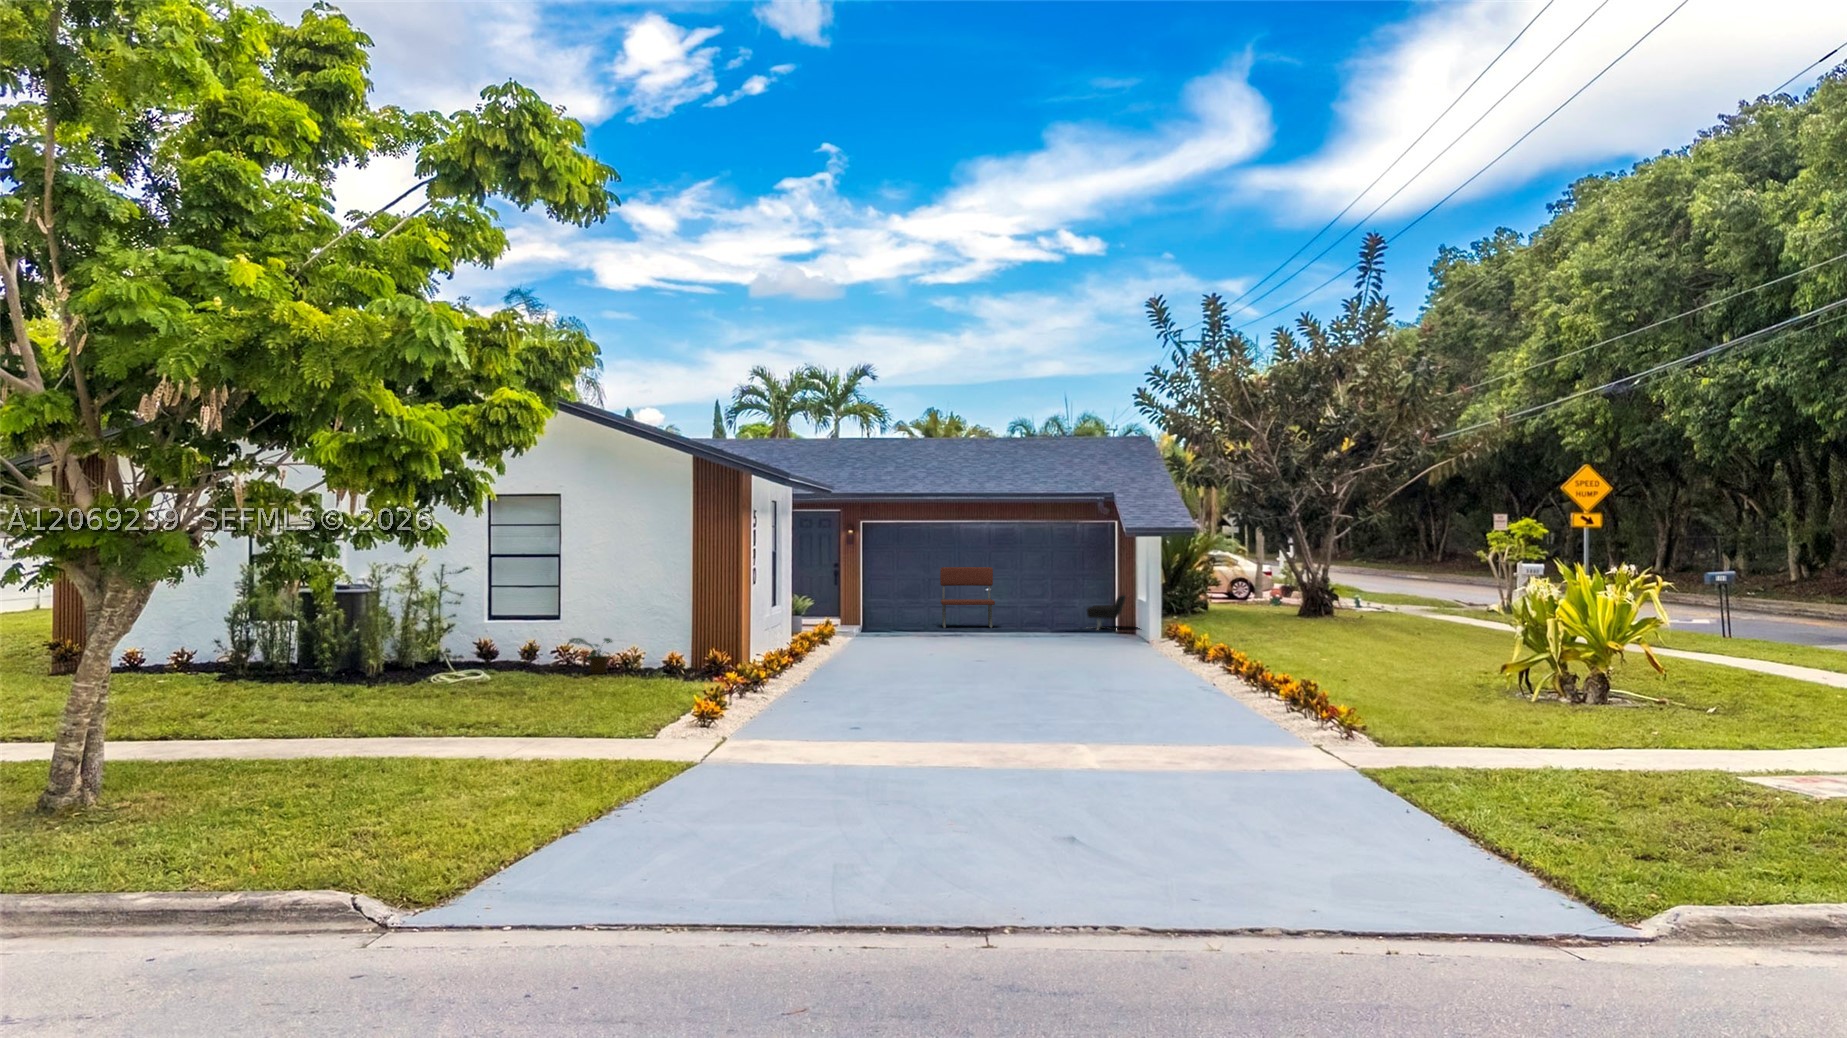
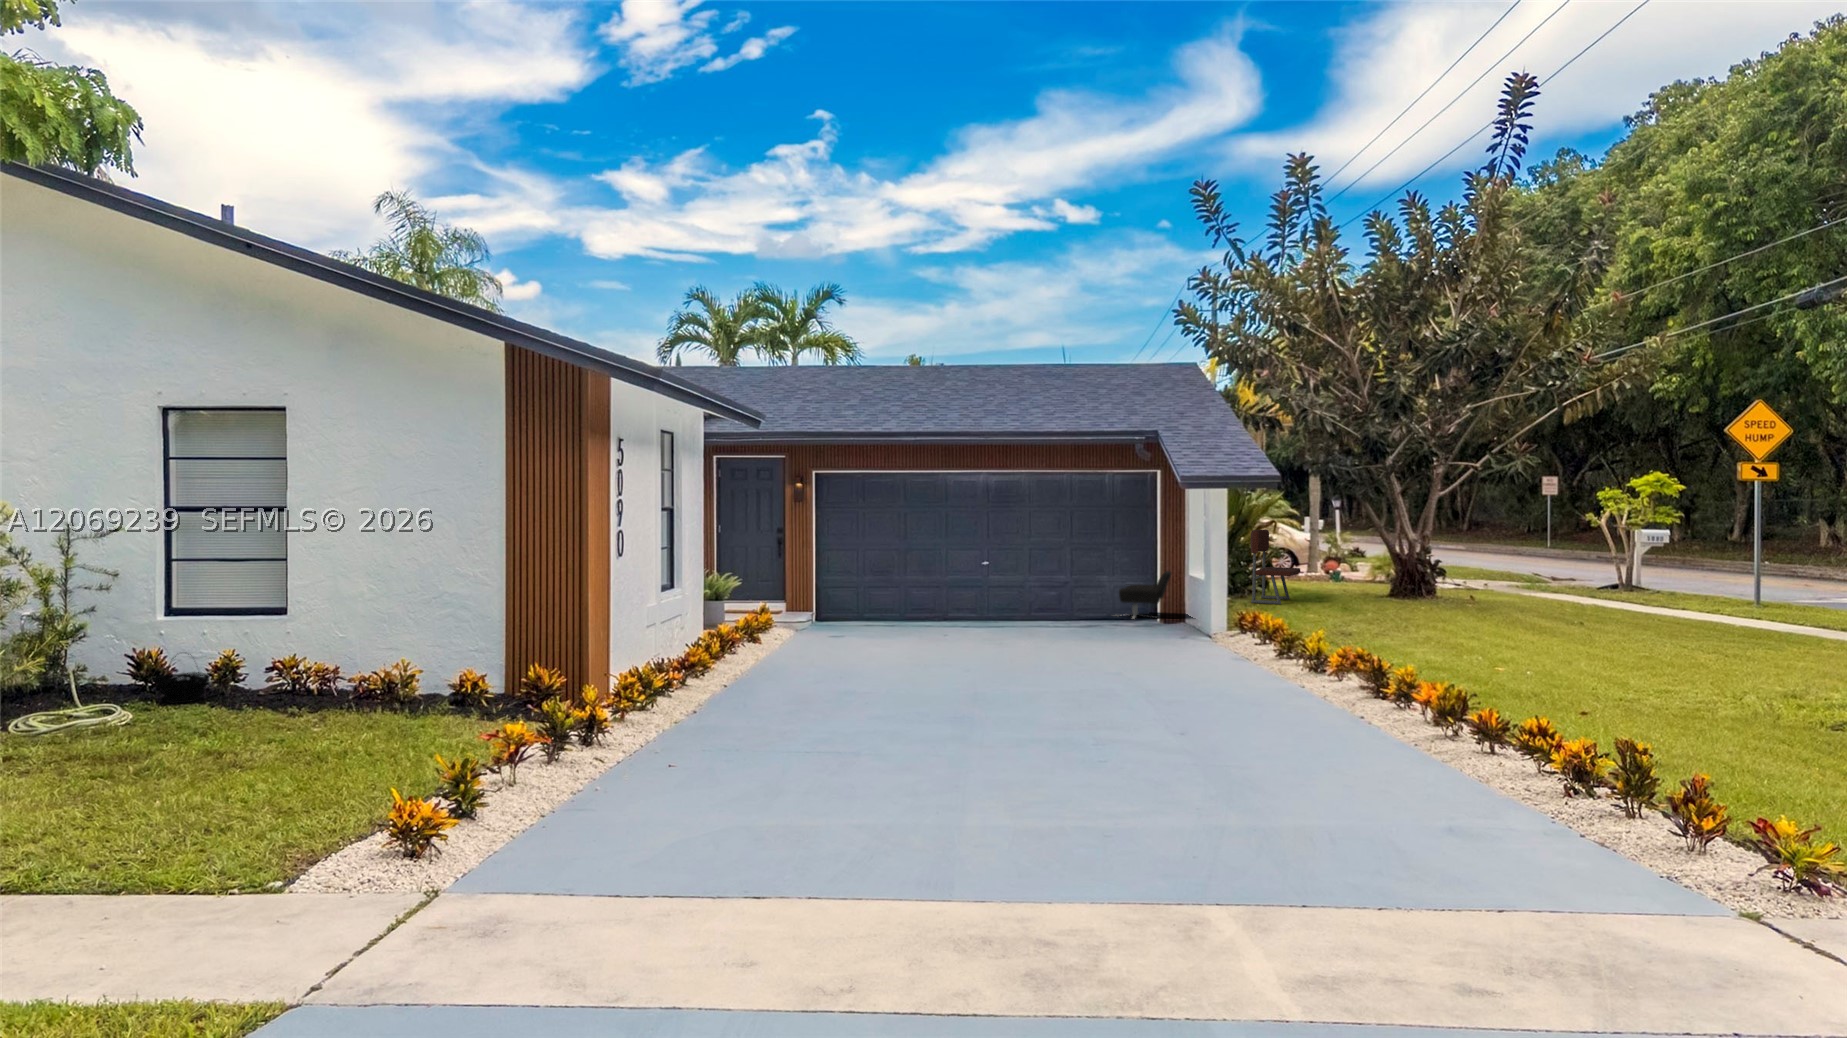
bench: present [940,567,995,628] -> present [1251,529,1300,604]
potted plant: present [569,638,612,674] -> none [284,646,373,709]
basket: none [485,642,519,672] -> present [150,654,212,703]

